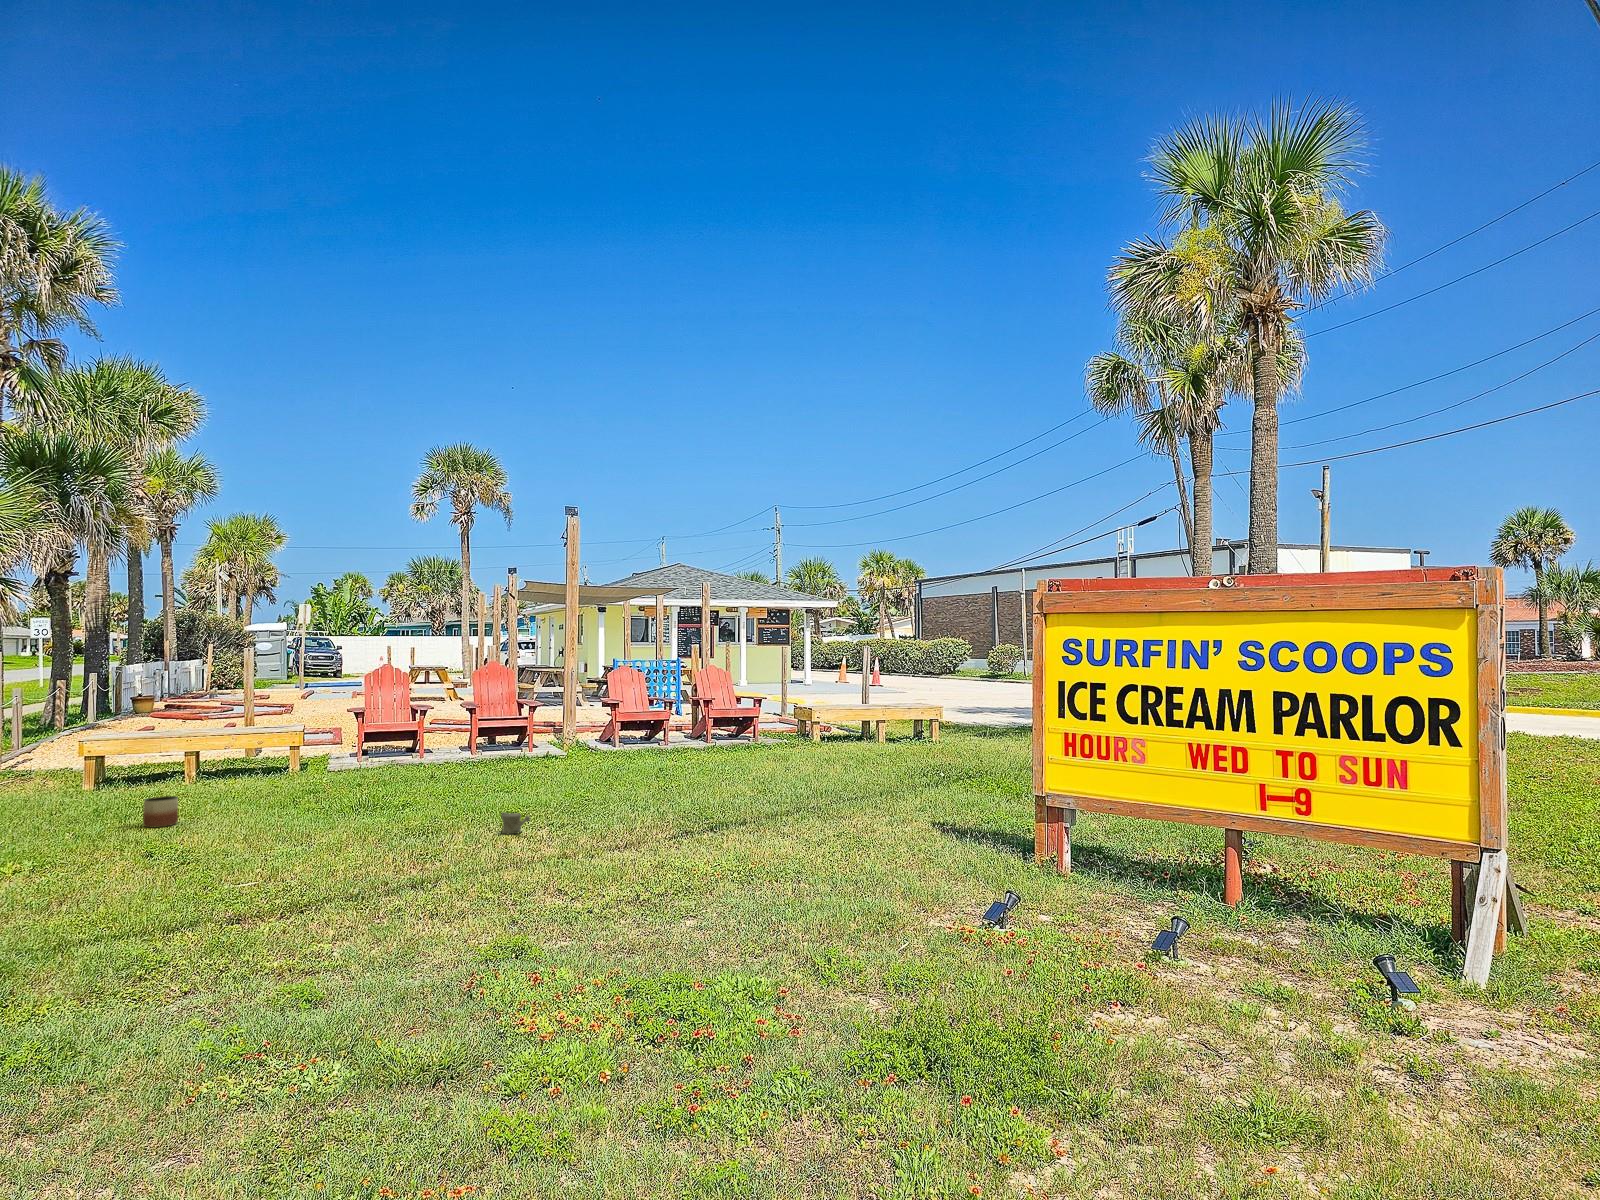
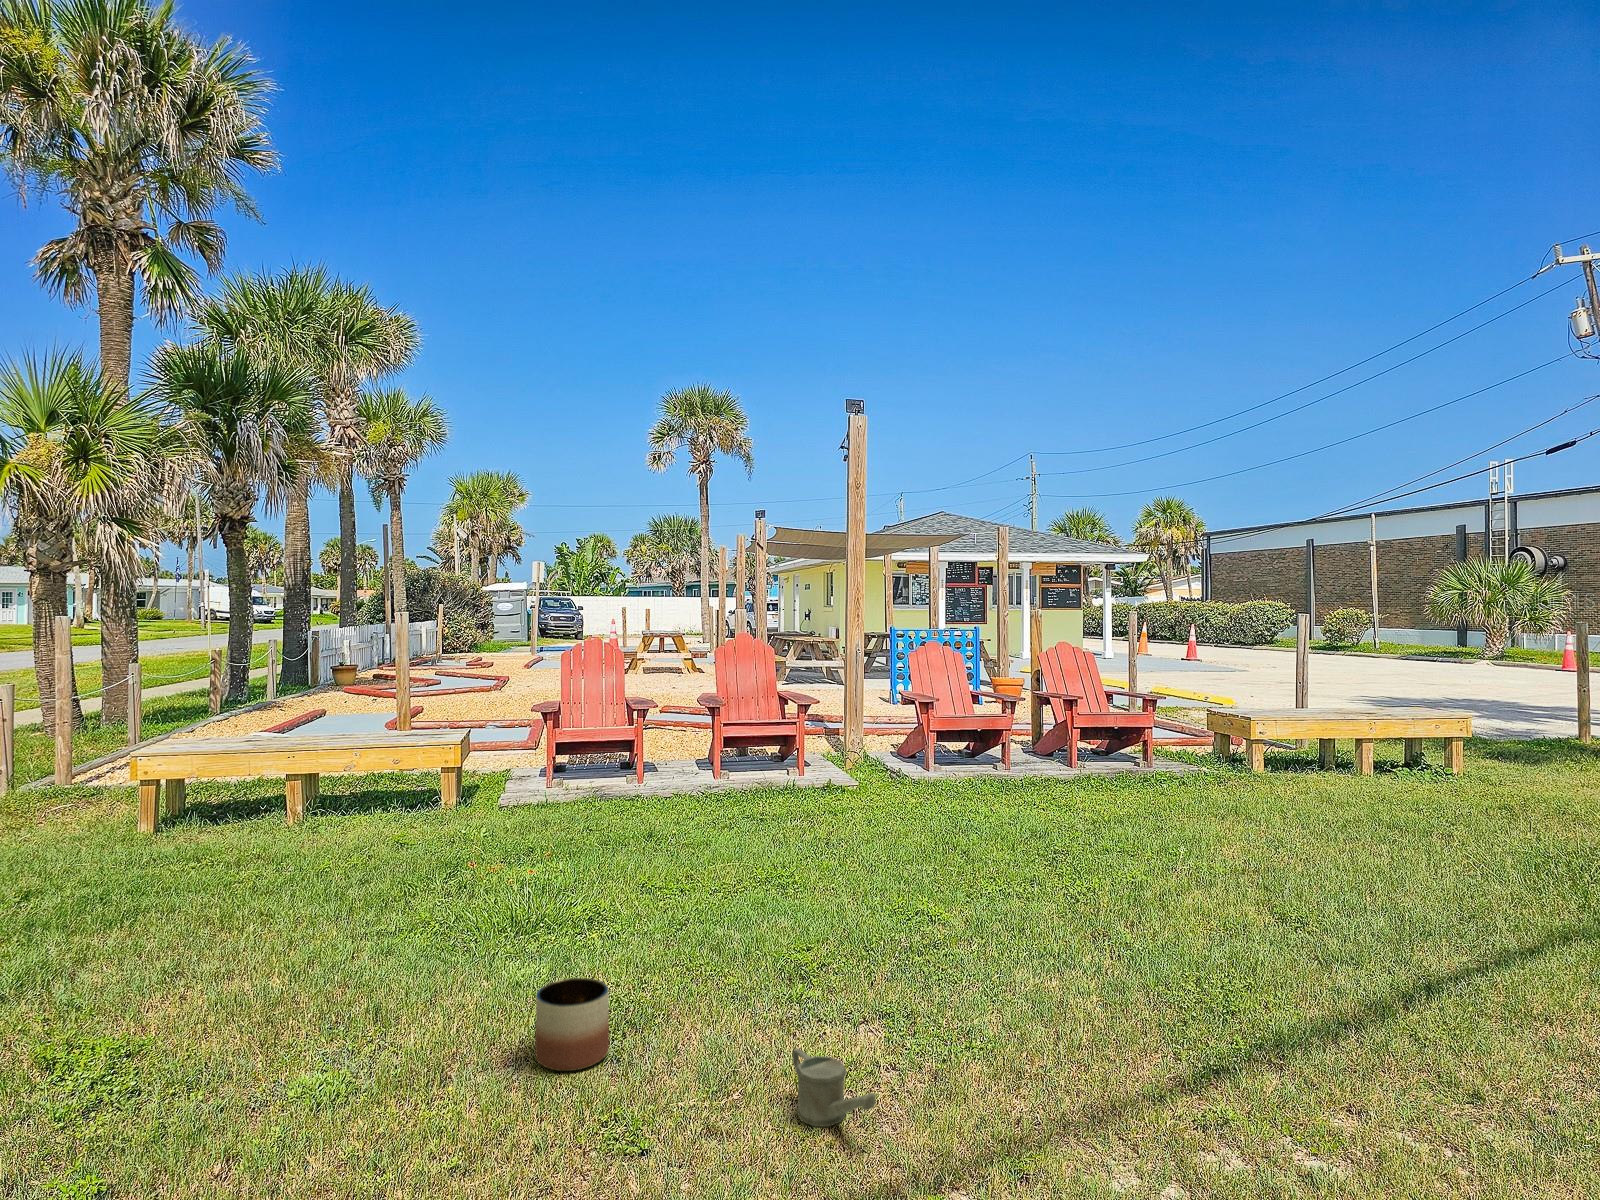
planter: present [143,796,178,828] -> present [535,978,609,1071]

